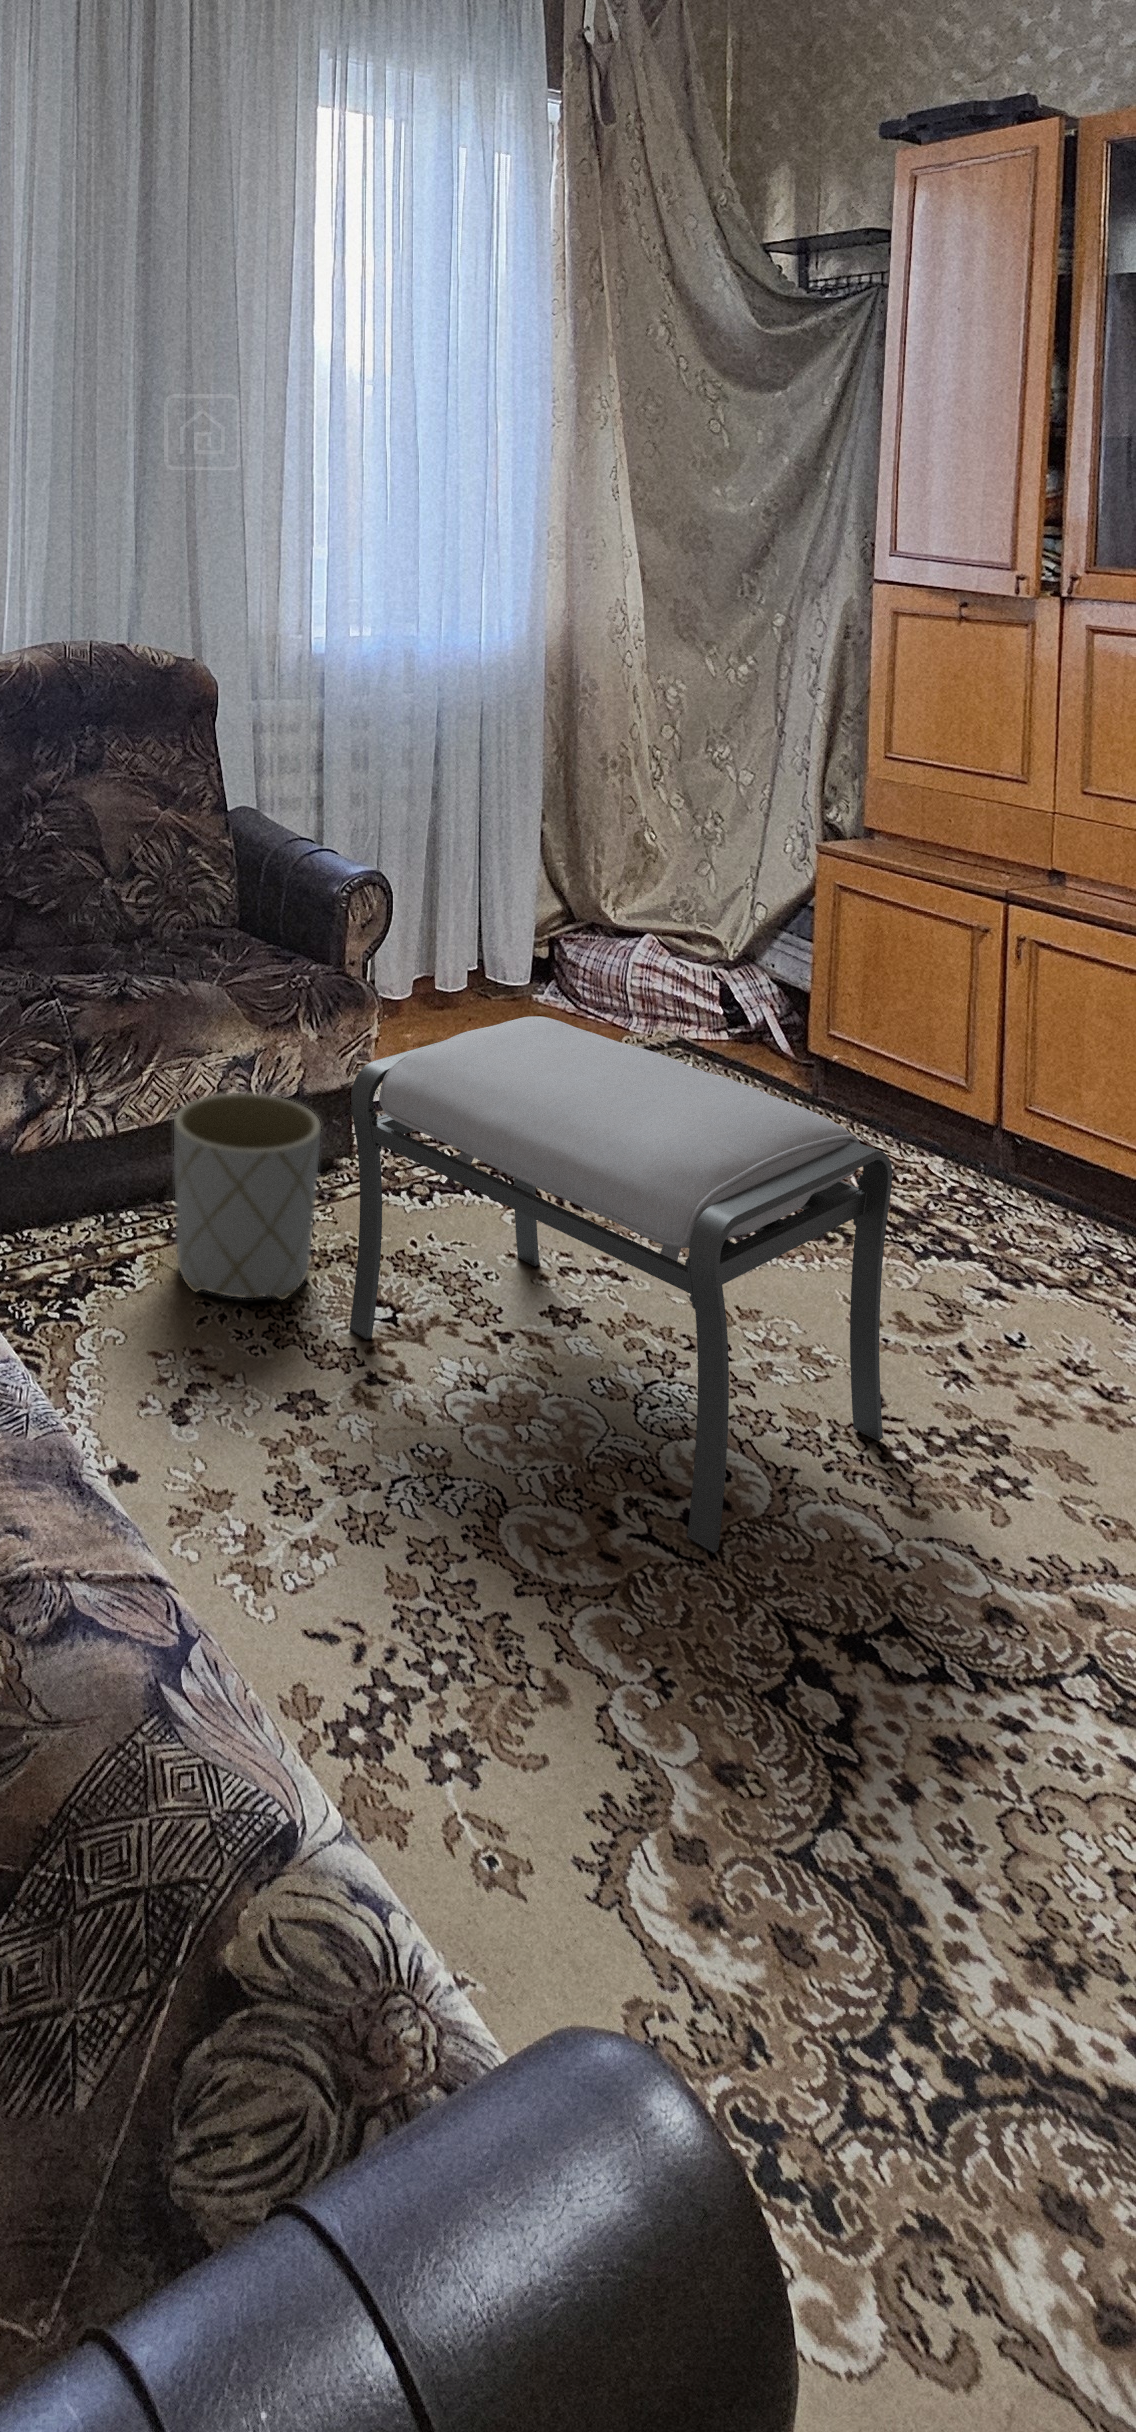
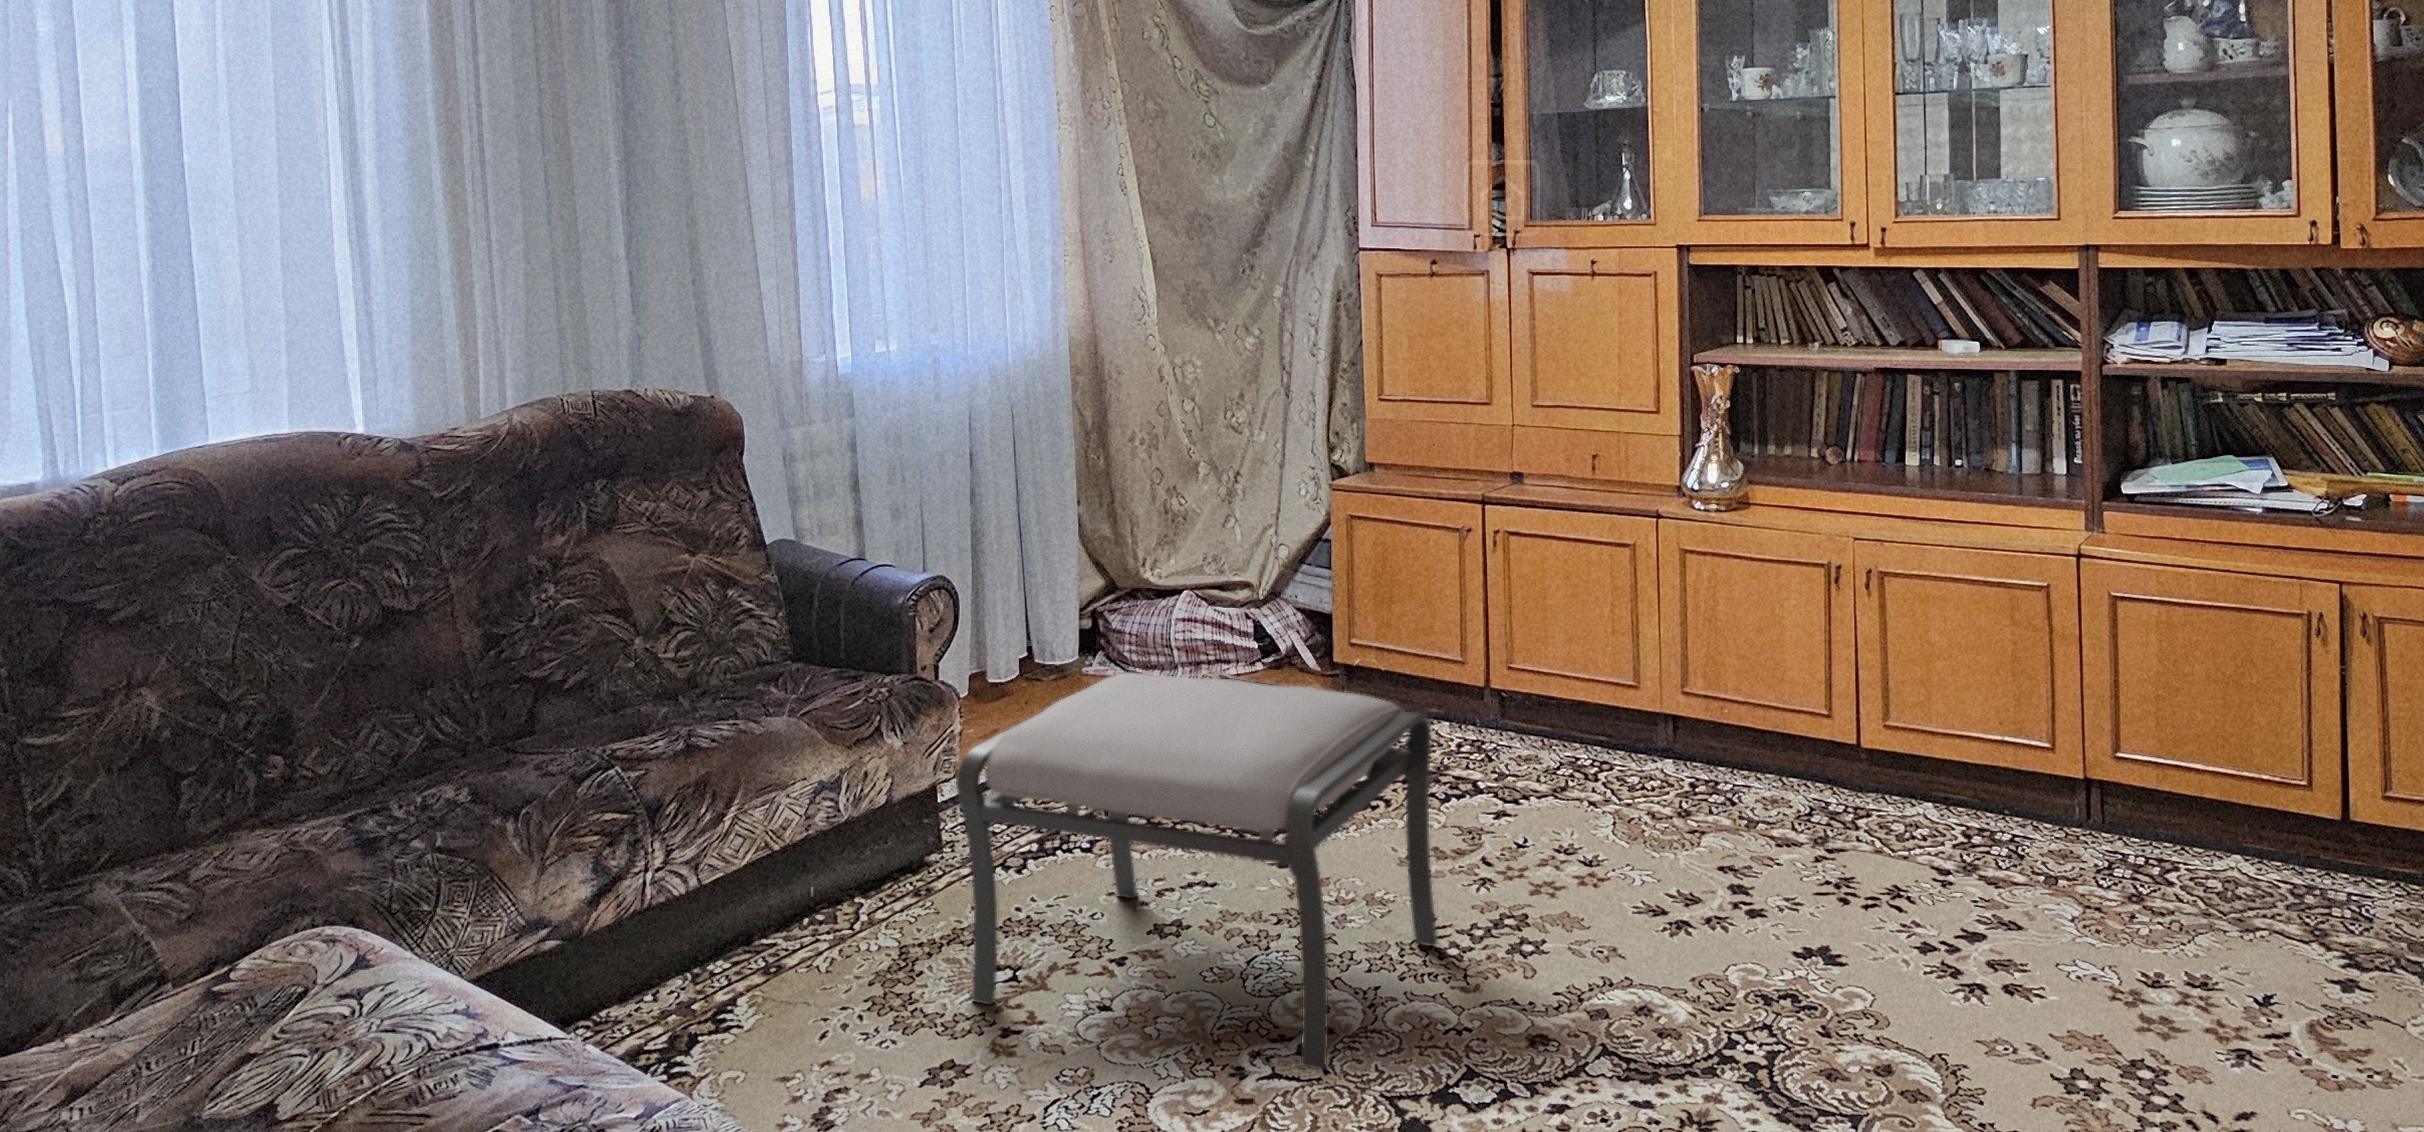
planter: present [174,1093,321,1300] -> none [766,809,922,1017]

